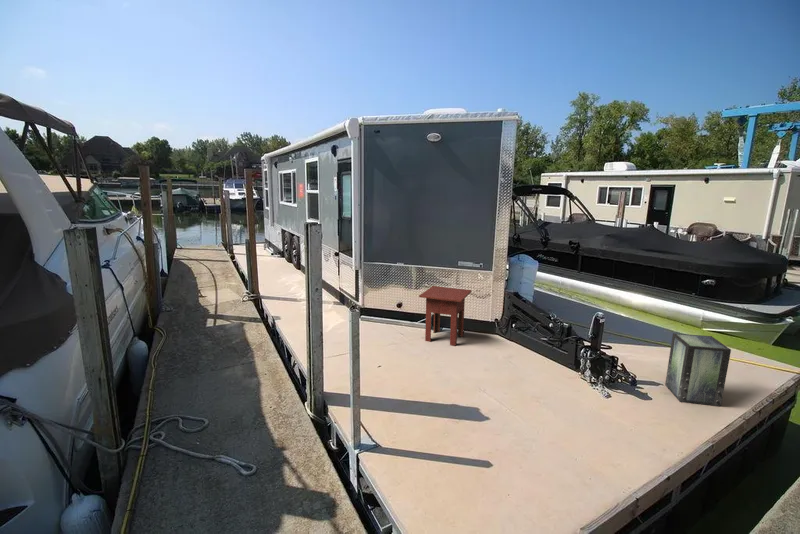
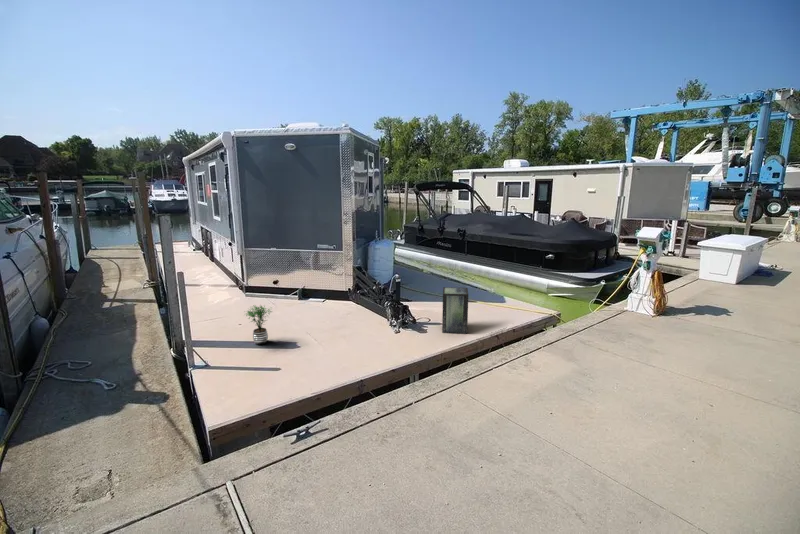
side table: present [419,286,472,346] -> none [280,263,326,307]
potted plant: none [406,351,447,410] -> present [246,306,271,345]

